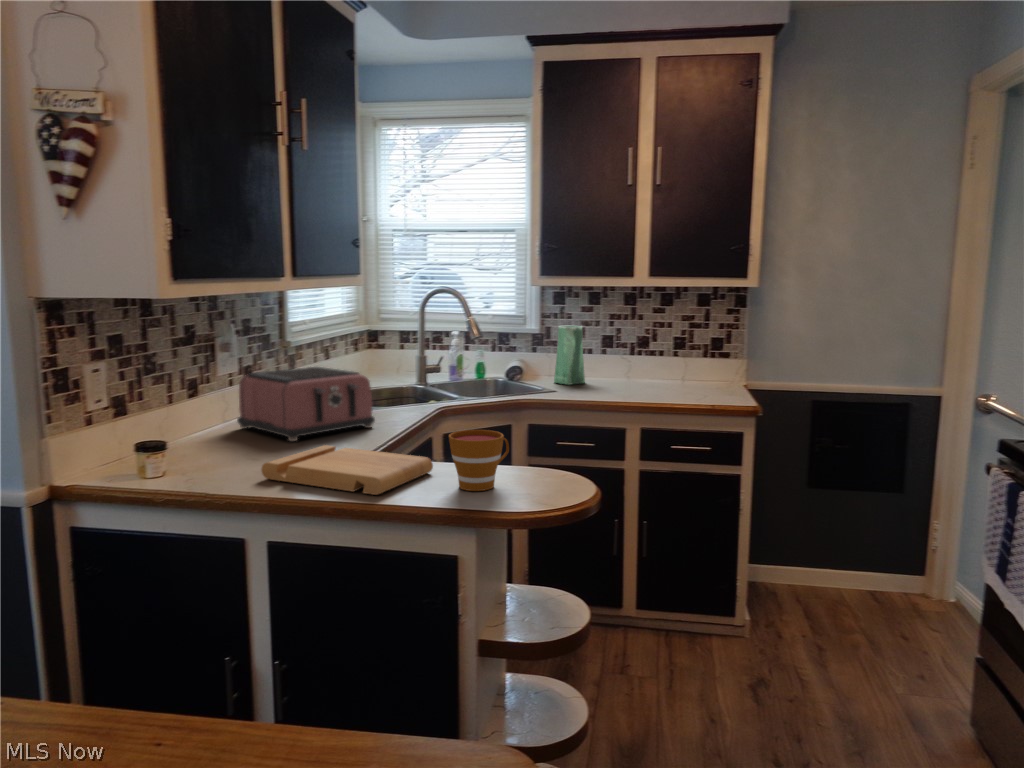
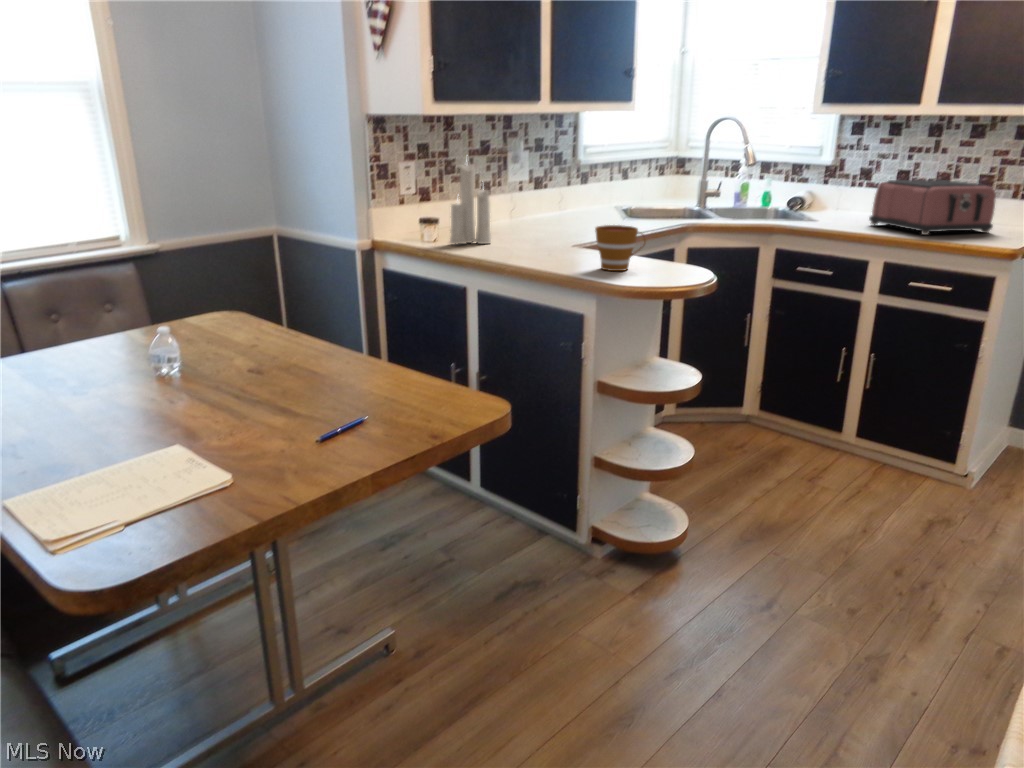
vase: present [554,326,585,385] -> none [832,157,871,218]
candle: none [192,343,252,477] -> present [450,165,491,244]
toaster: present [237,367,375,441] -> present [869,180,996,235]
cutting board: present [262,445,433,495] -> none [487,234,599,264]

